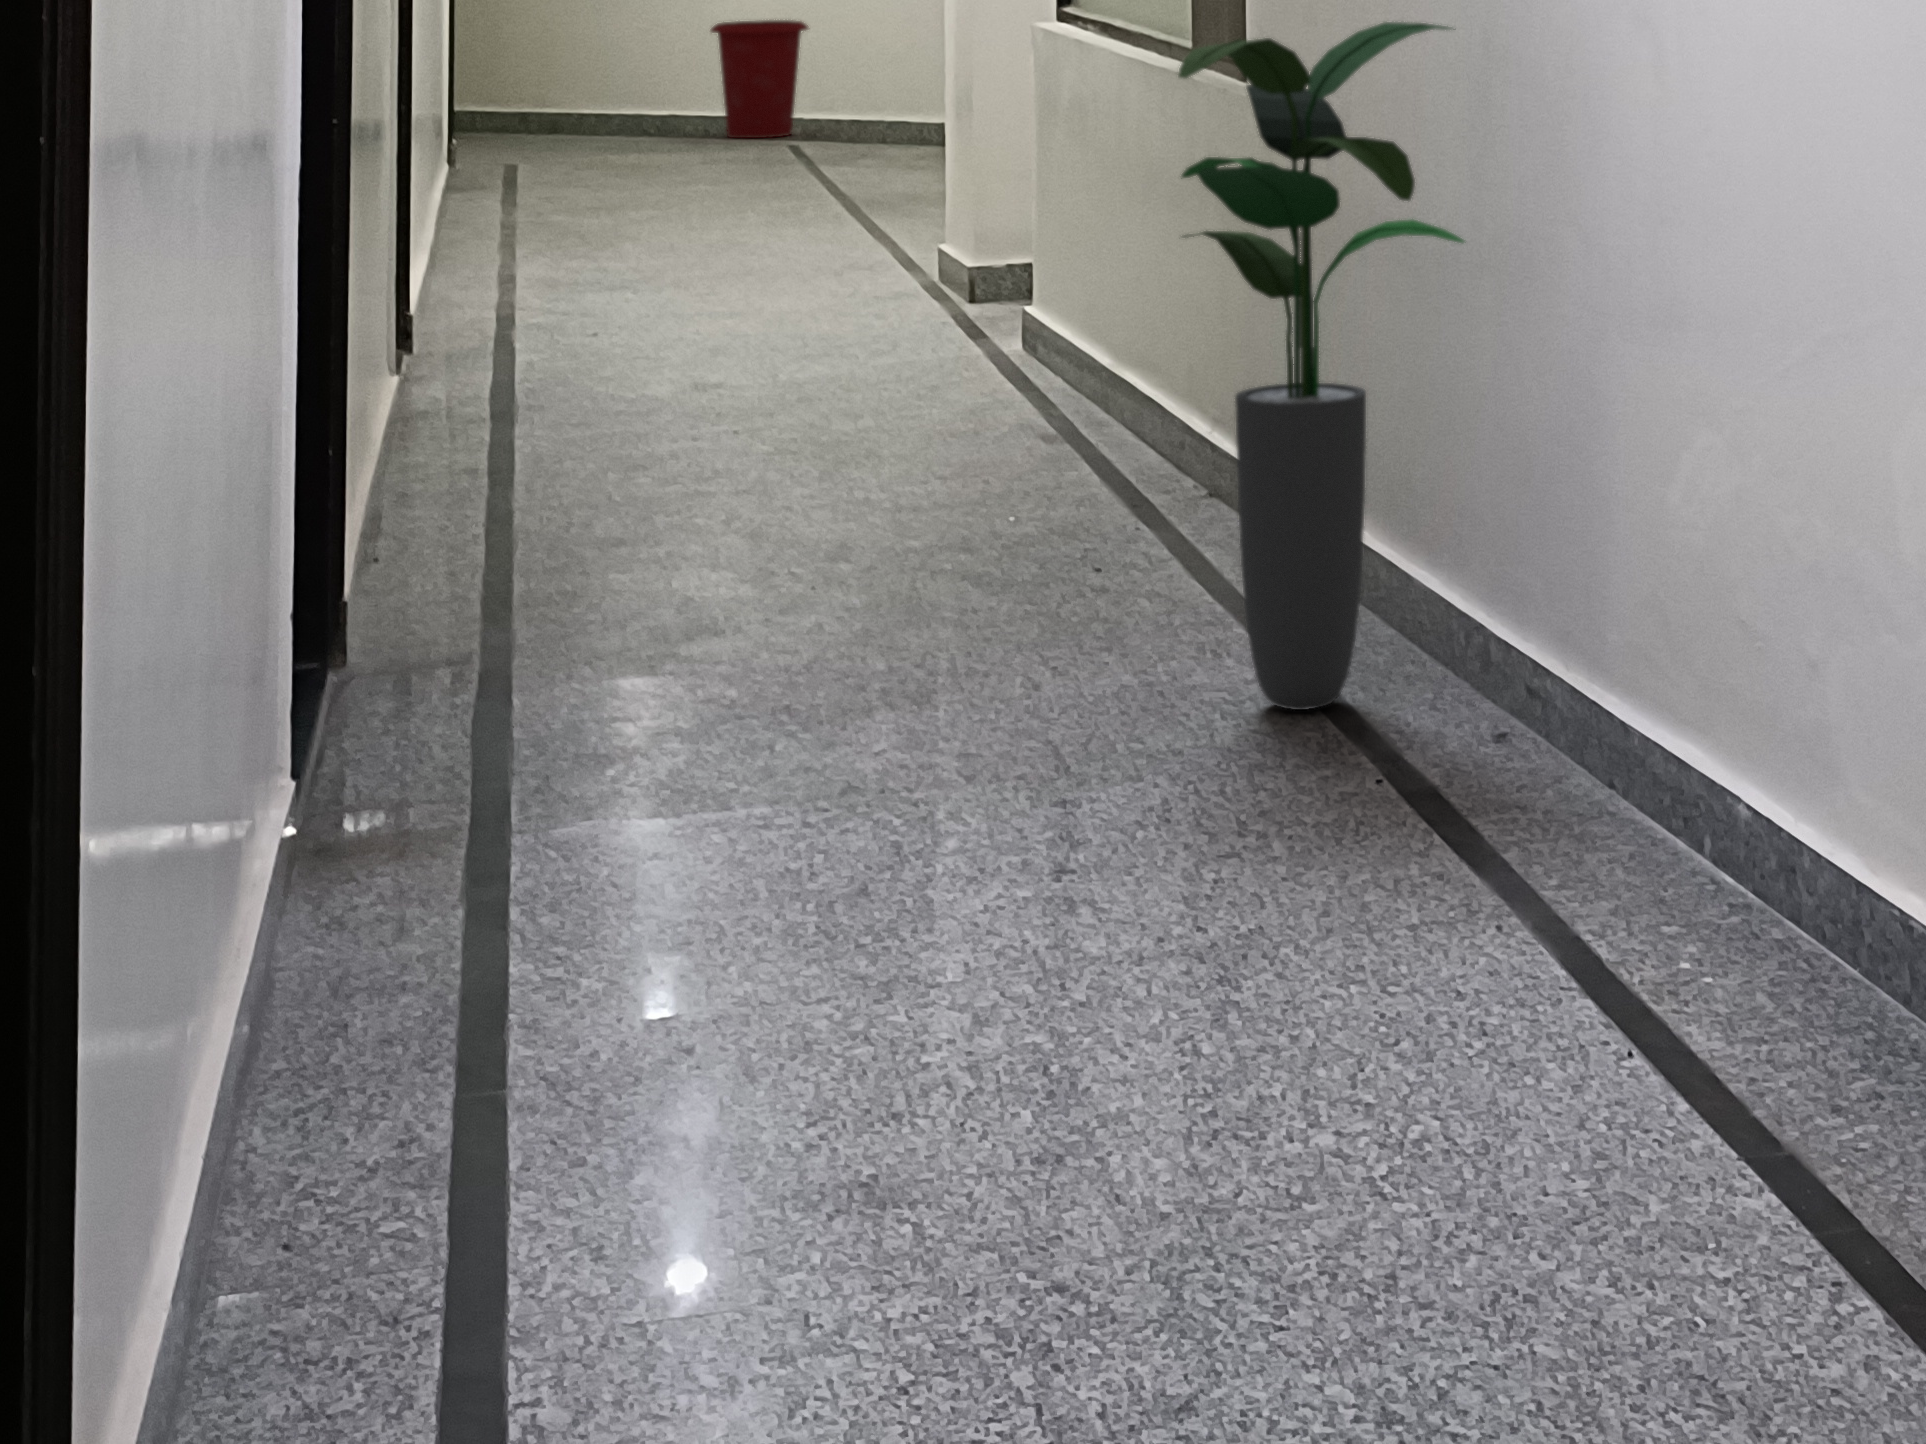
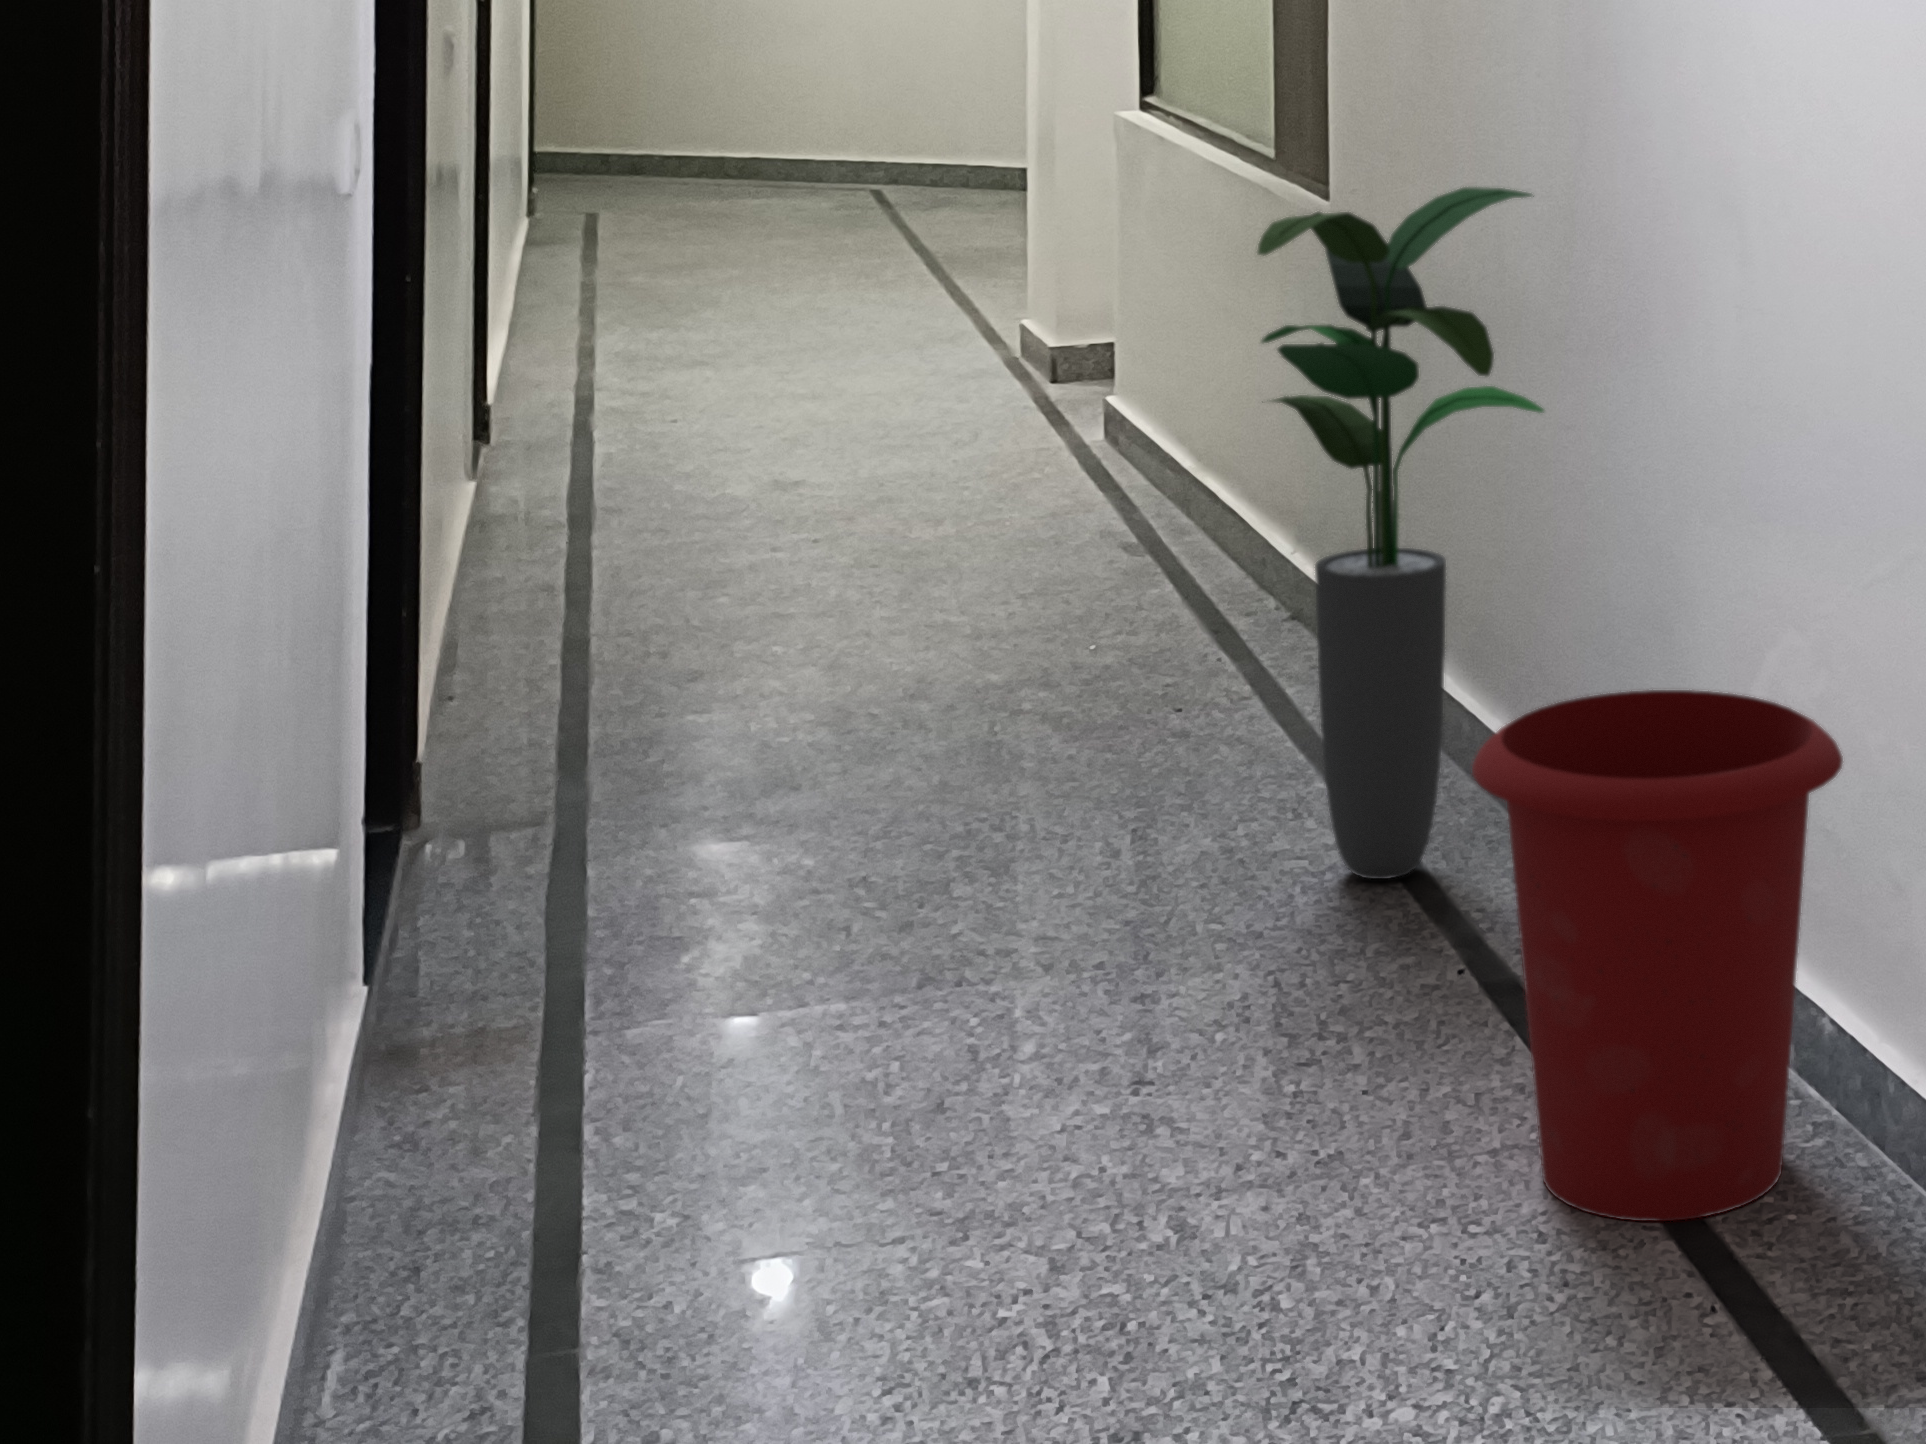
waste bin: present [711,20,808,138] -> present [1472,690,1843,1221]

